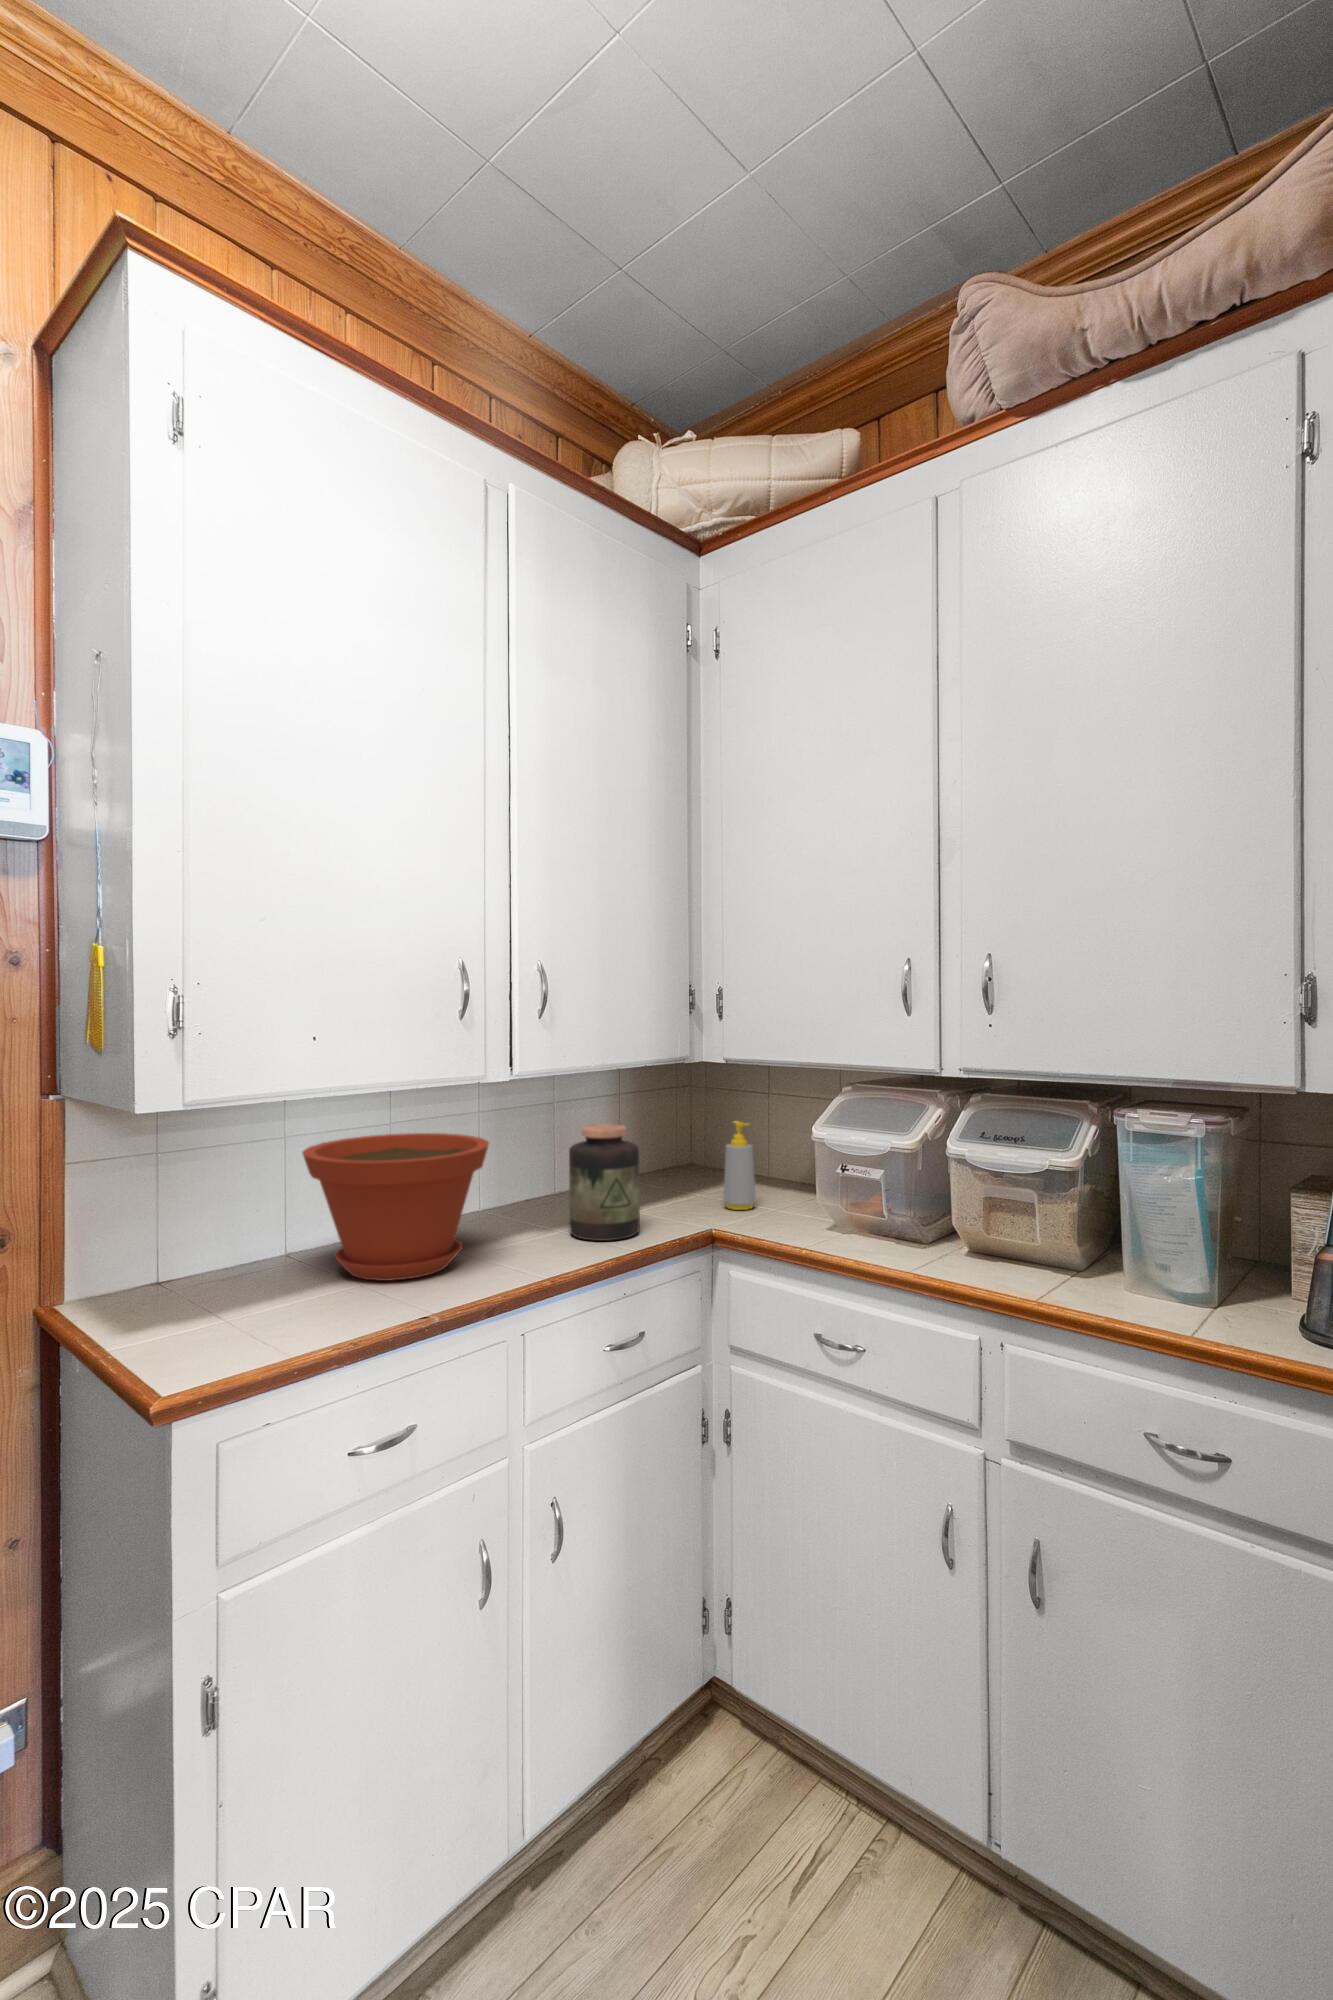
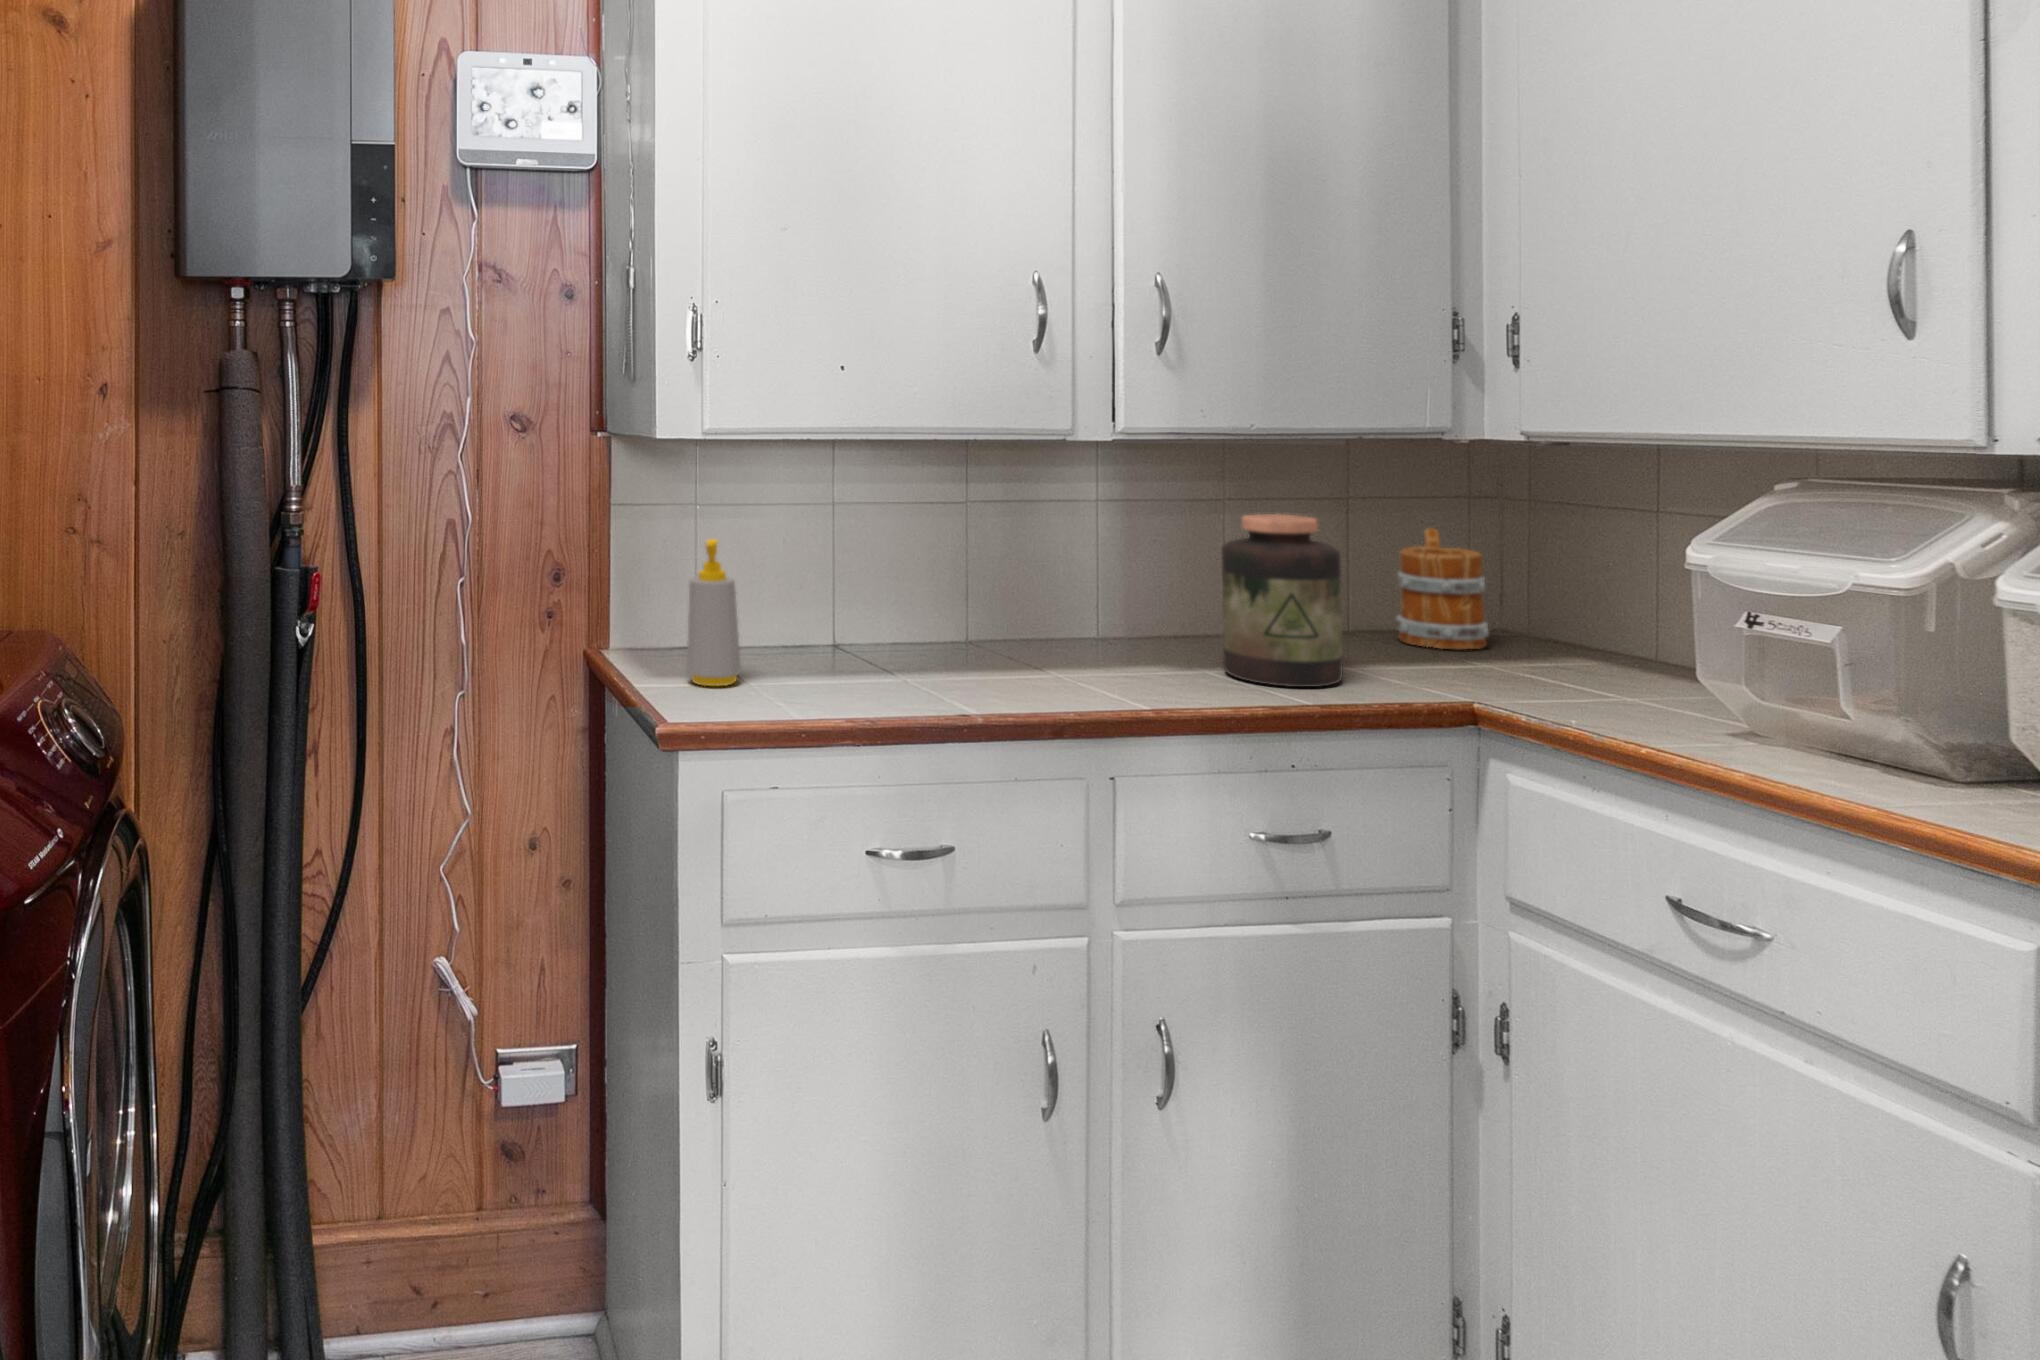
mug: none [643,1121,693,1197] -> present [1396,529,1489,649]
soap bottle: present [724,1121,756,1210] -> present [687,539,741,686]
plant pot: present [302,1133,489,1281] -> none [840,505,1081,685]

